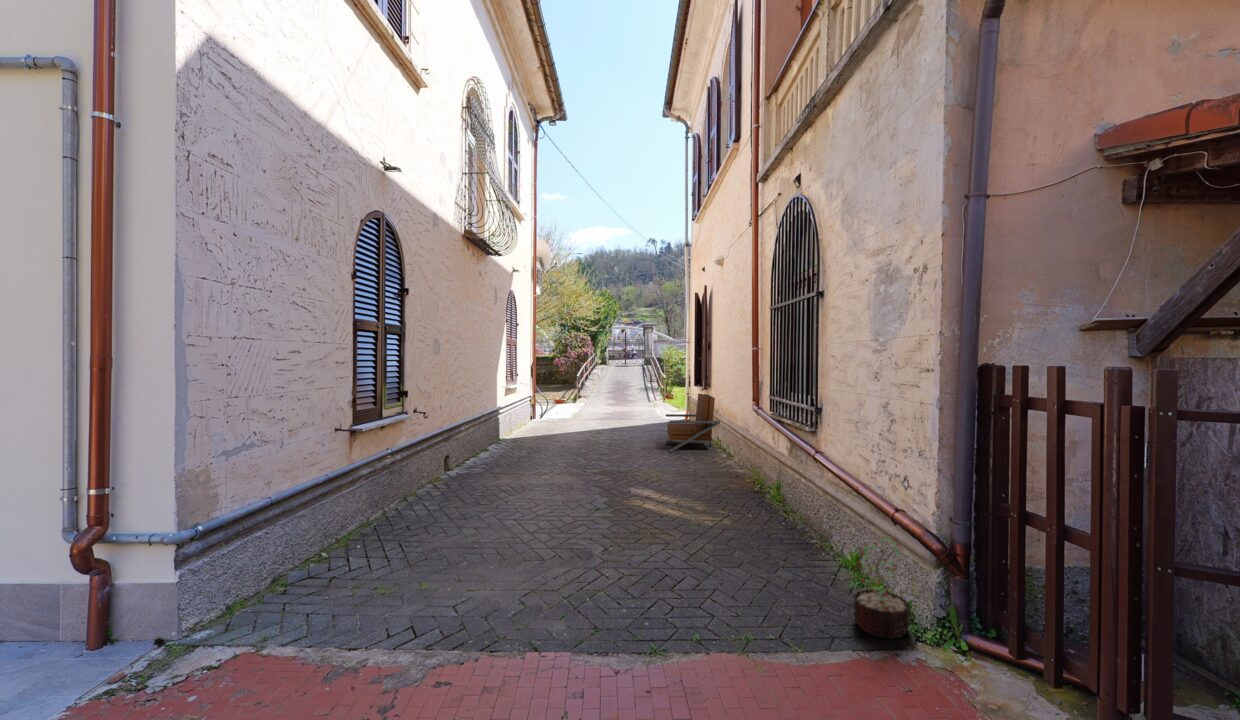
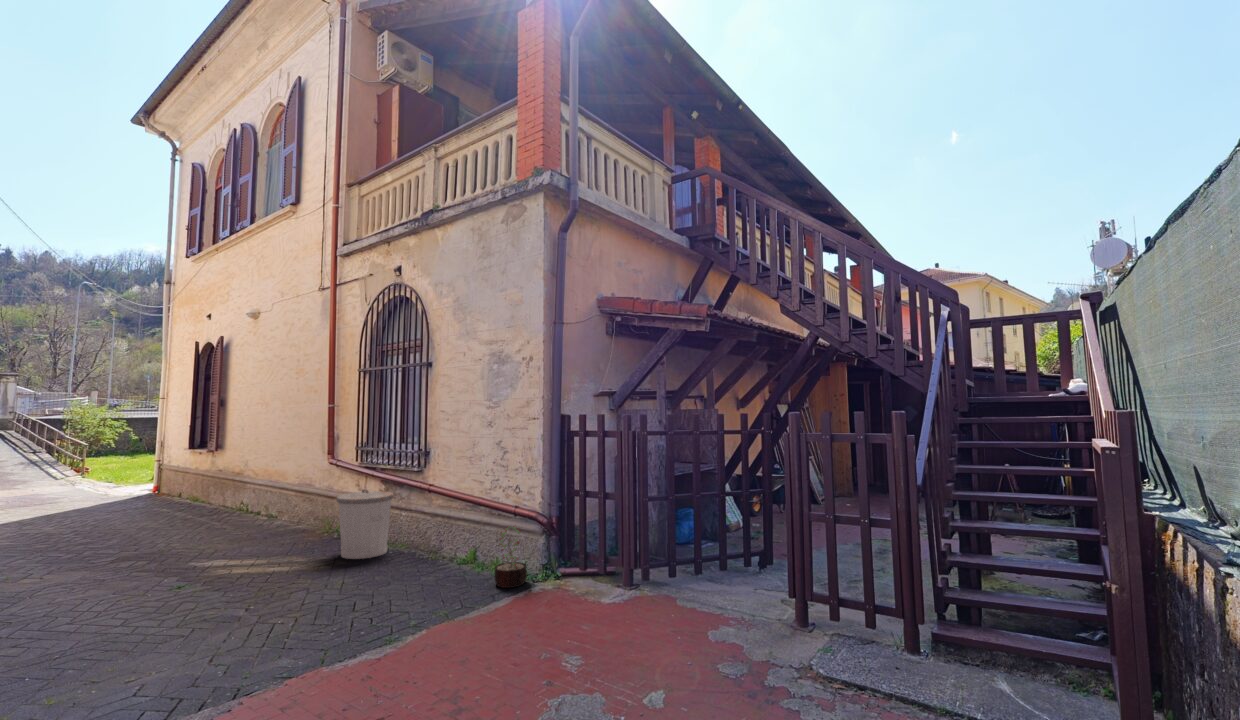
lounge chair: present [665,394,720,453] -> none [174,459,261,529]
trash can: none [727,442,790,522] -> present [337,489,393,559]

